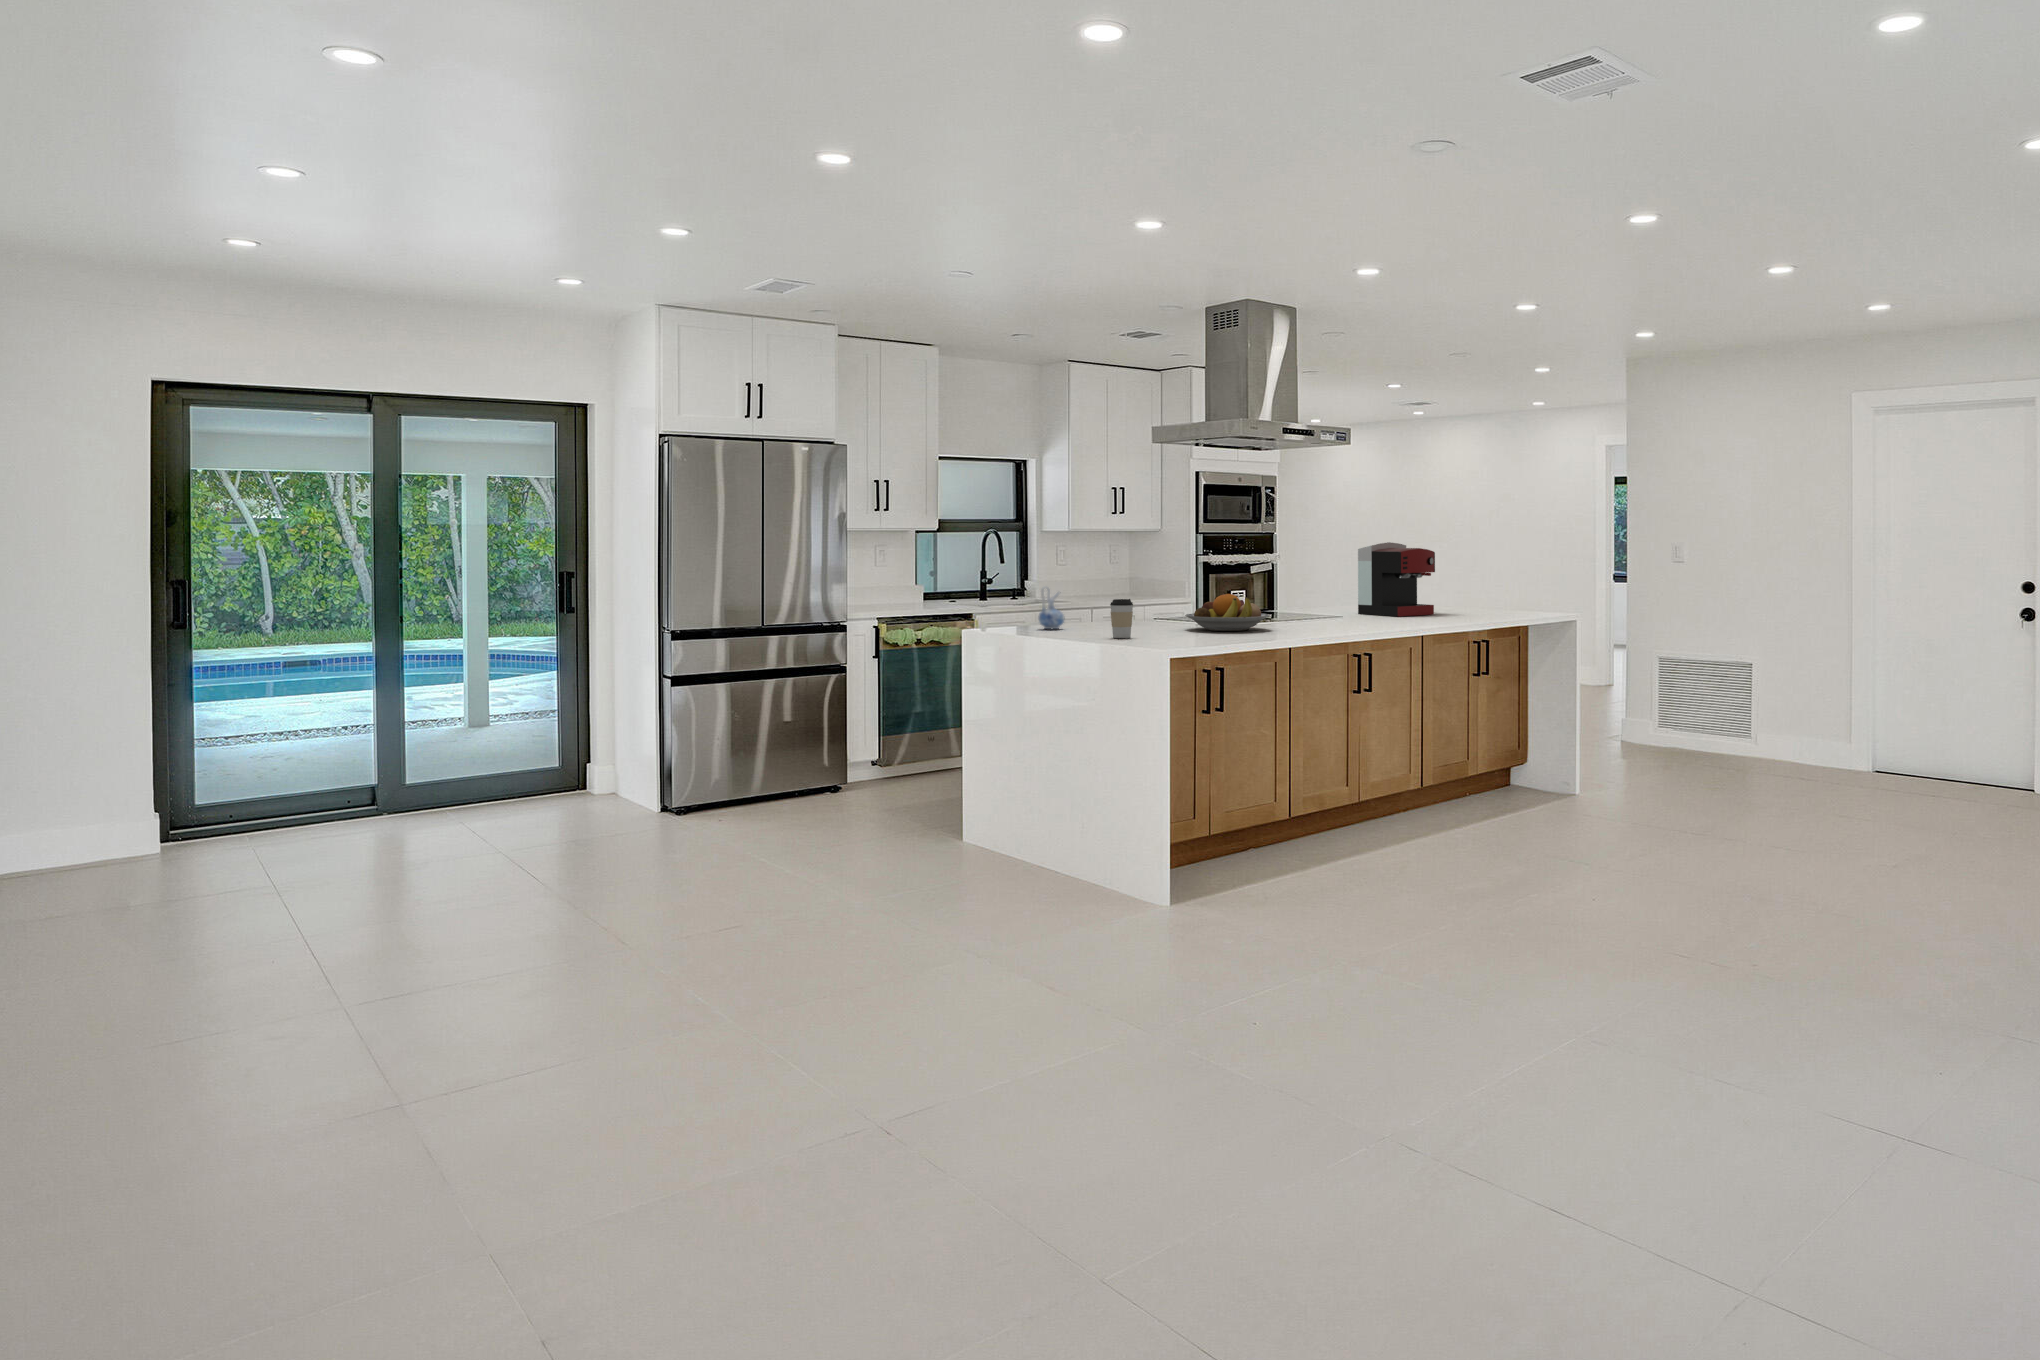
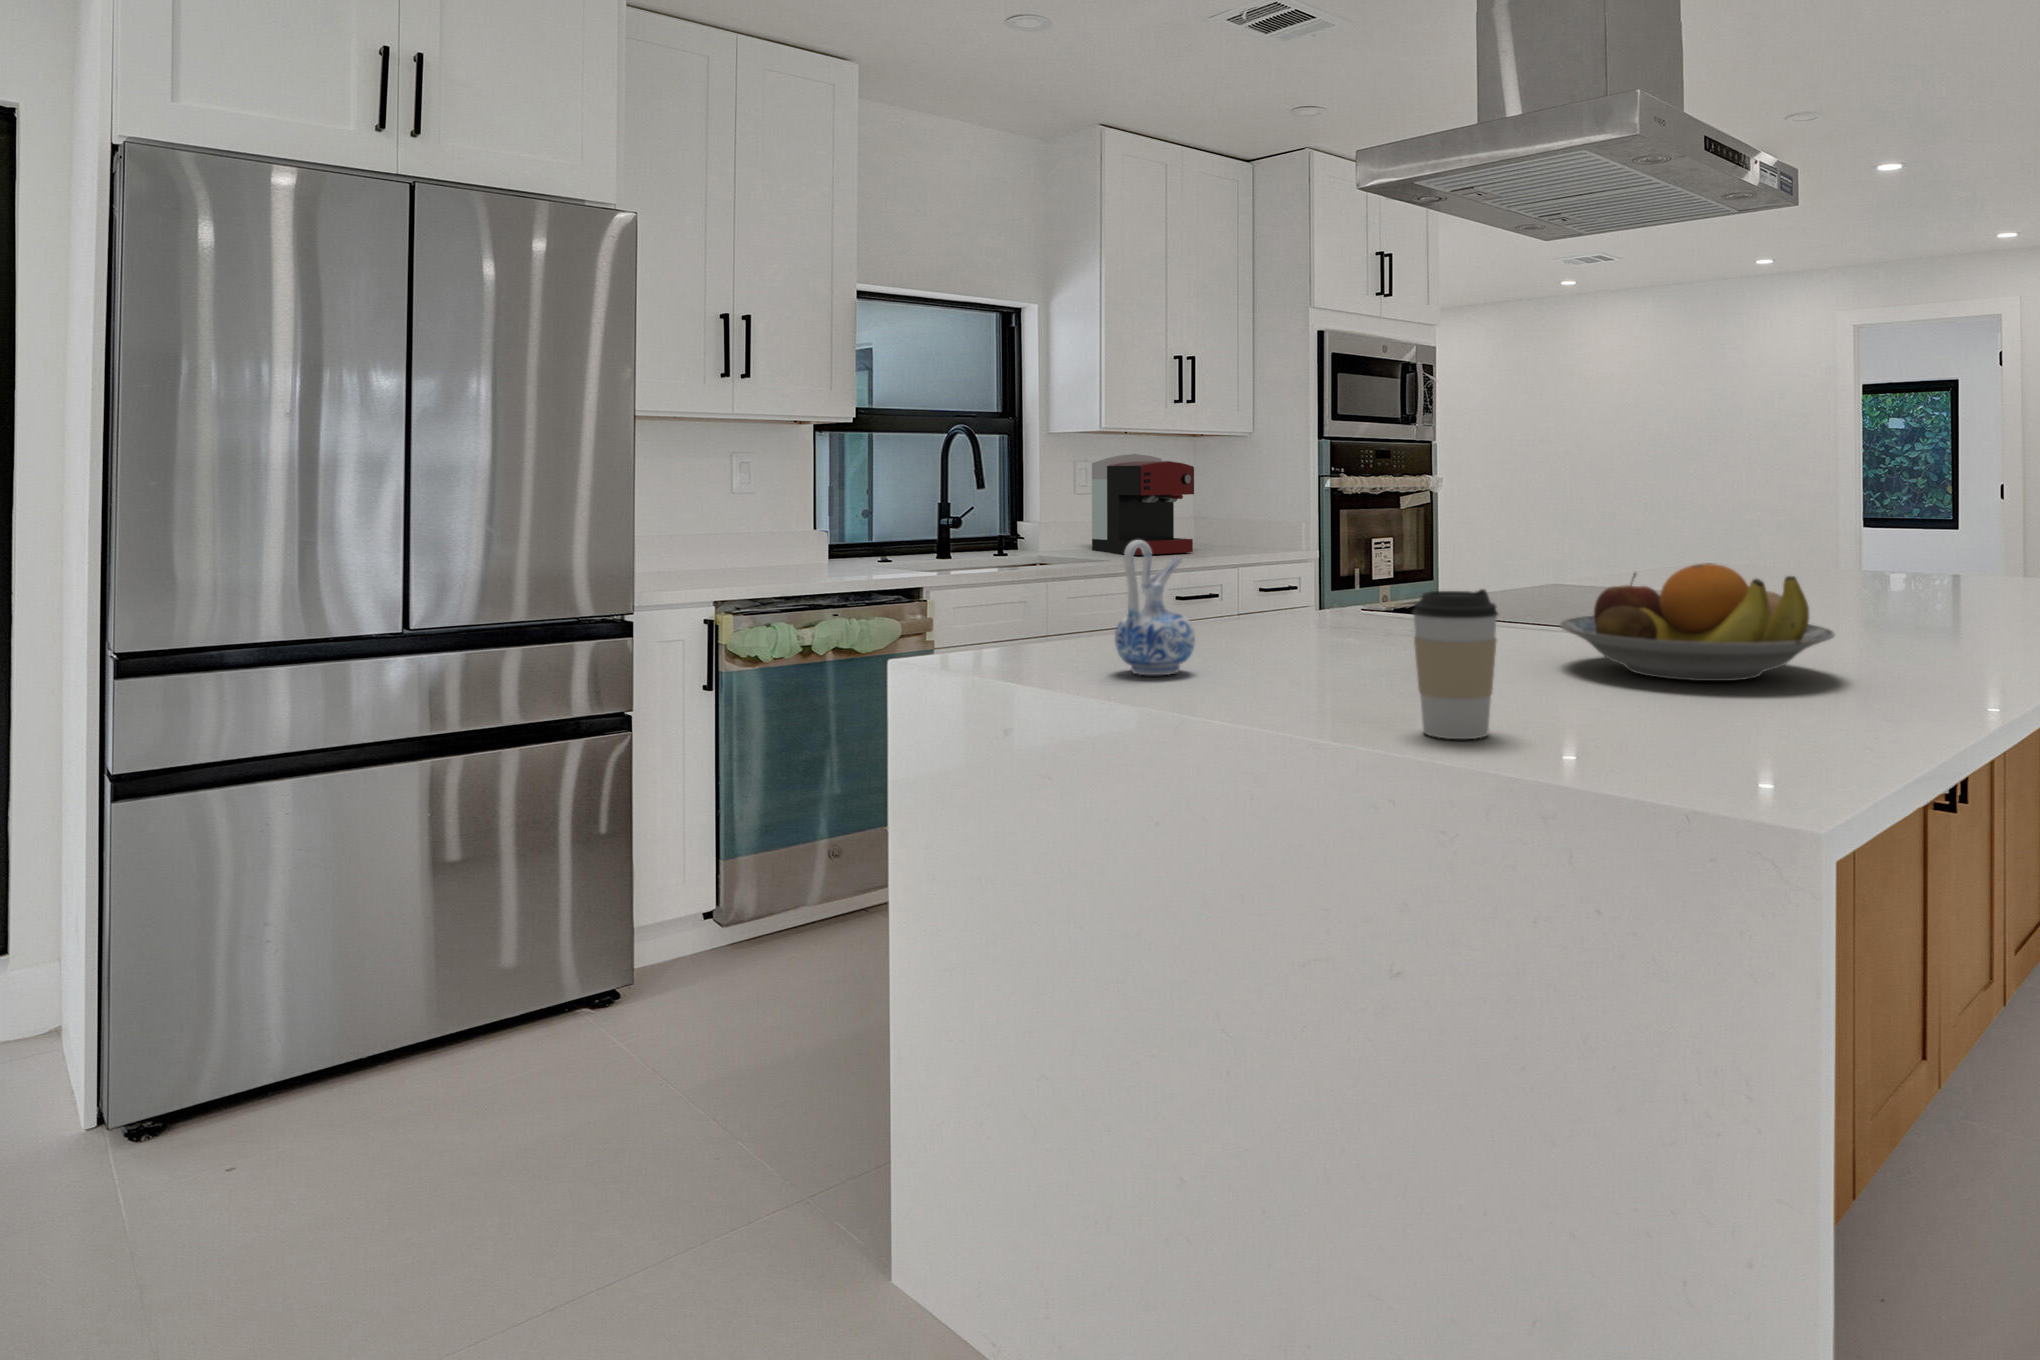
coffee maker: present [1358,542,1435,616] -> present [1092,454,1194,555]

